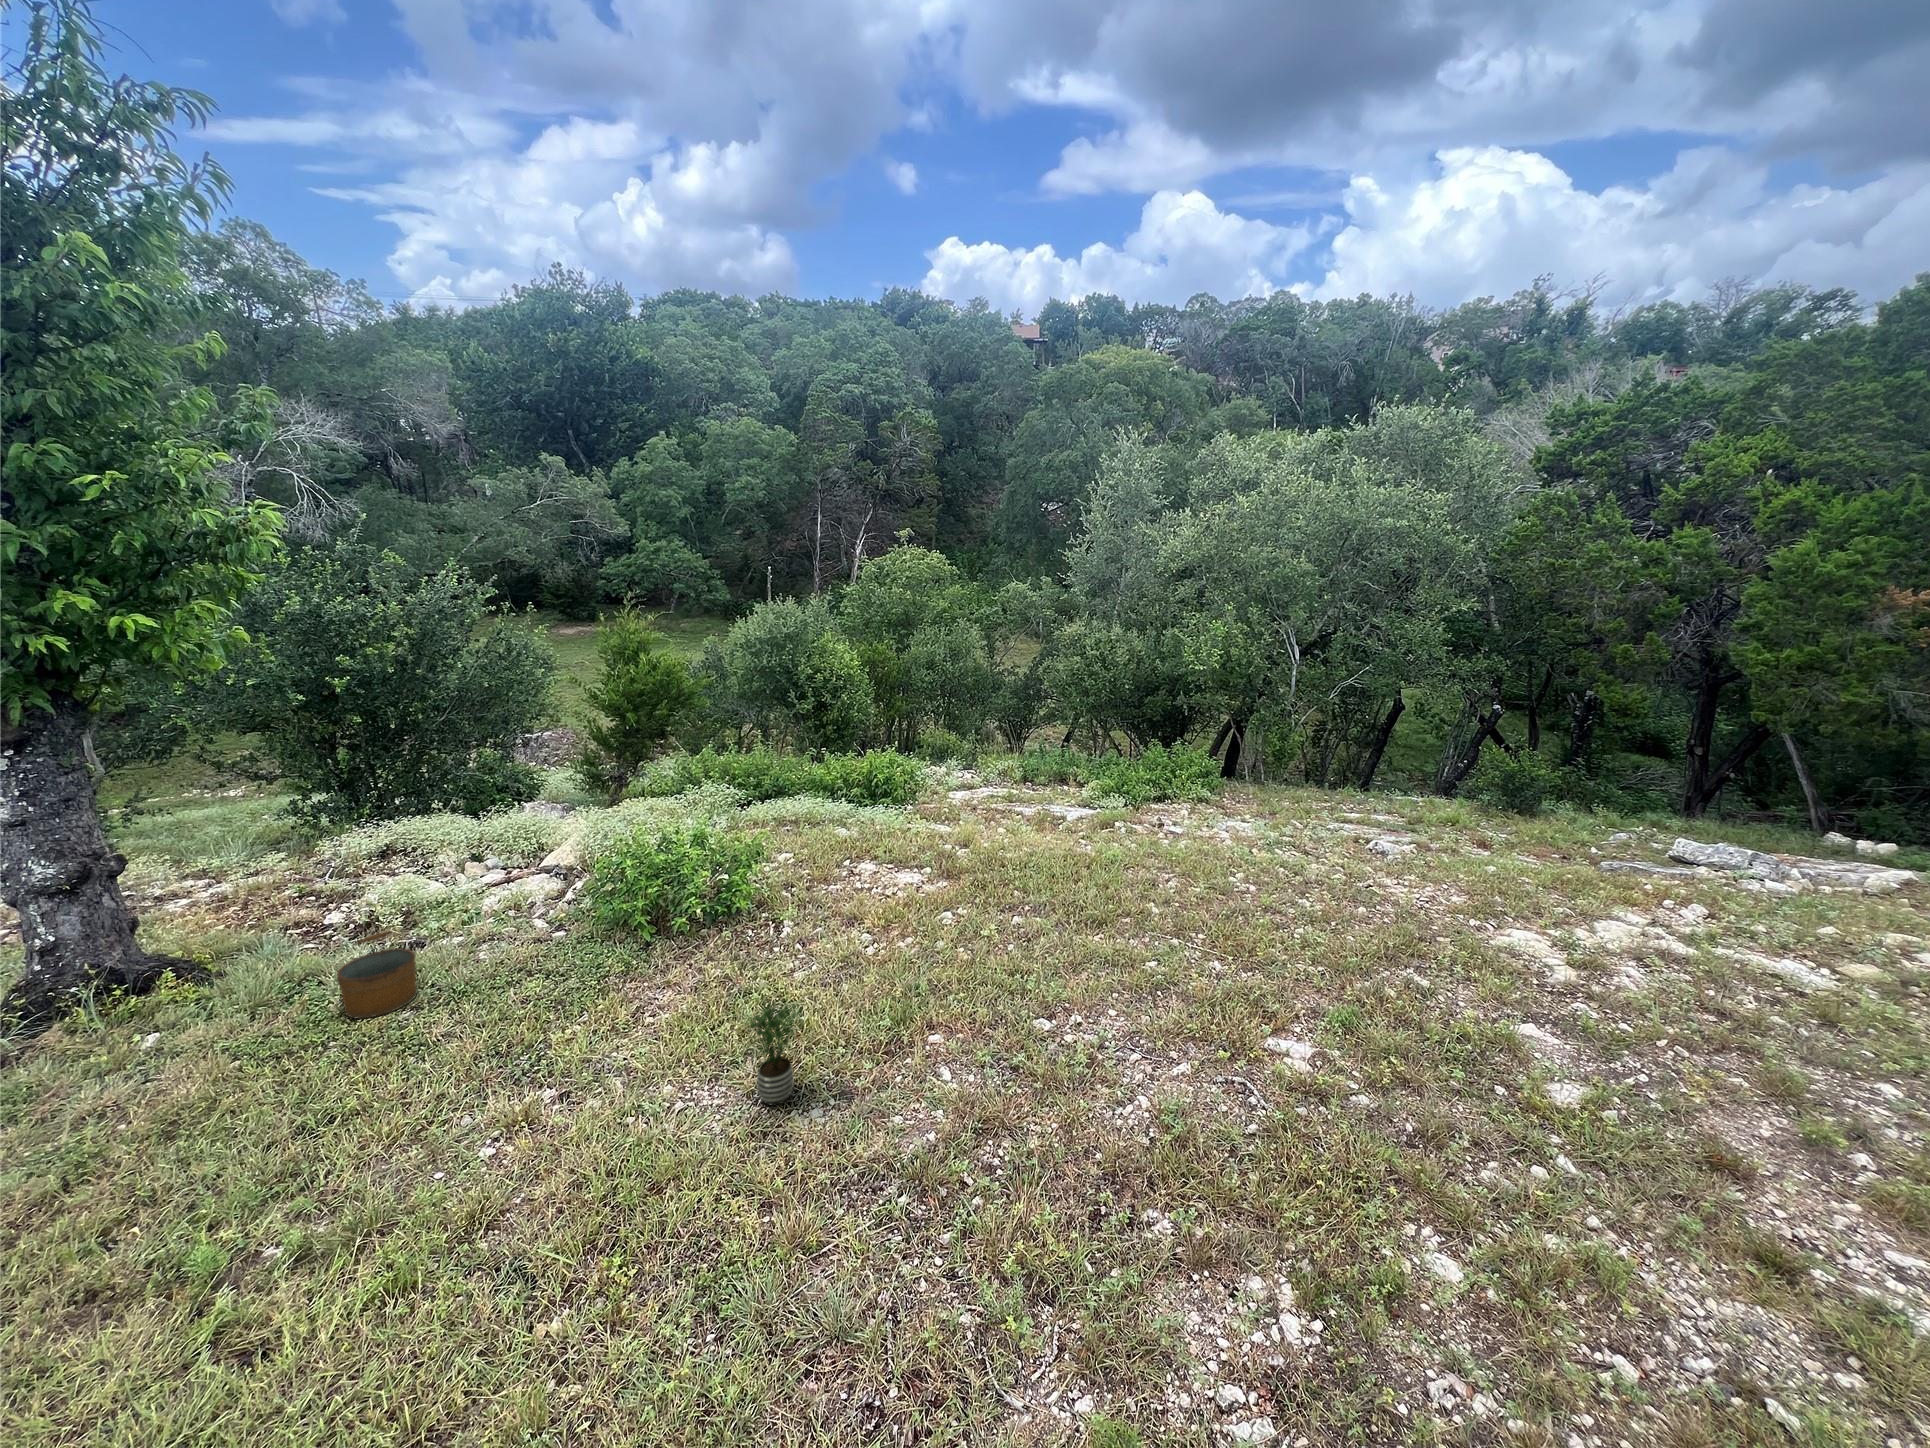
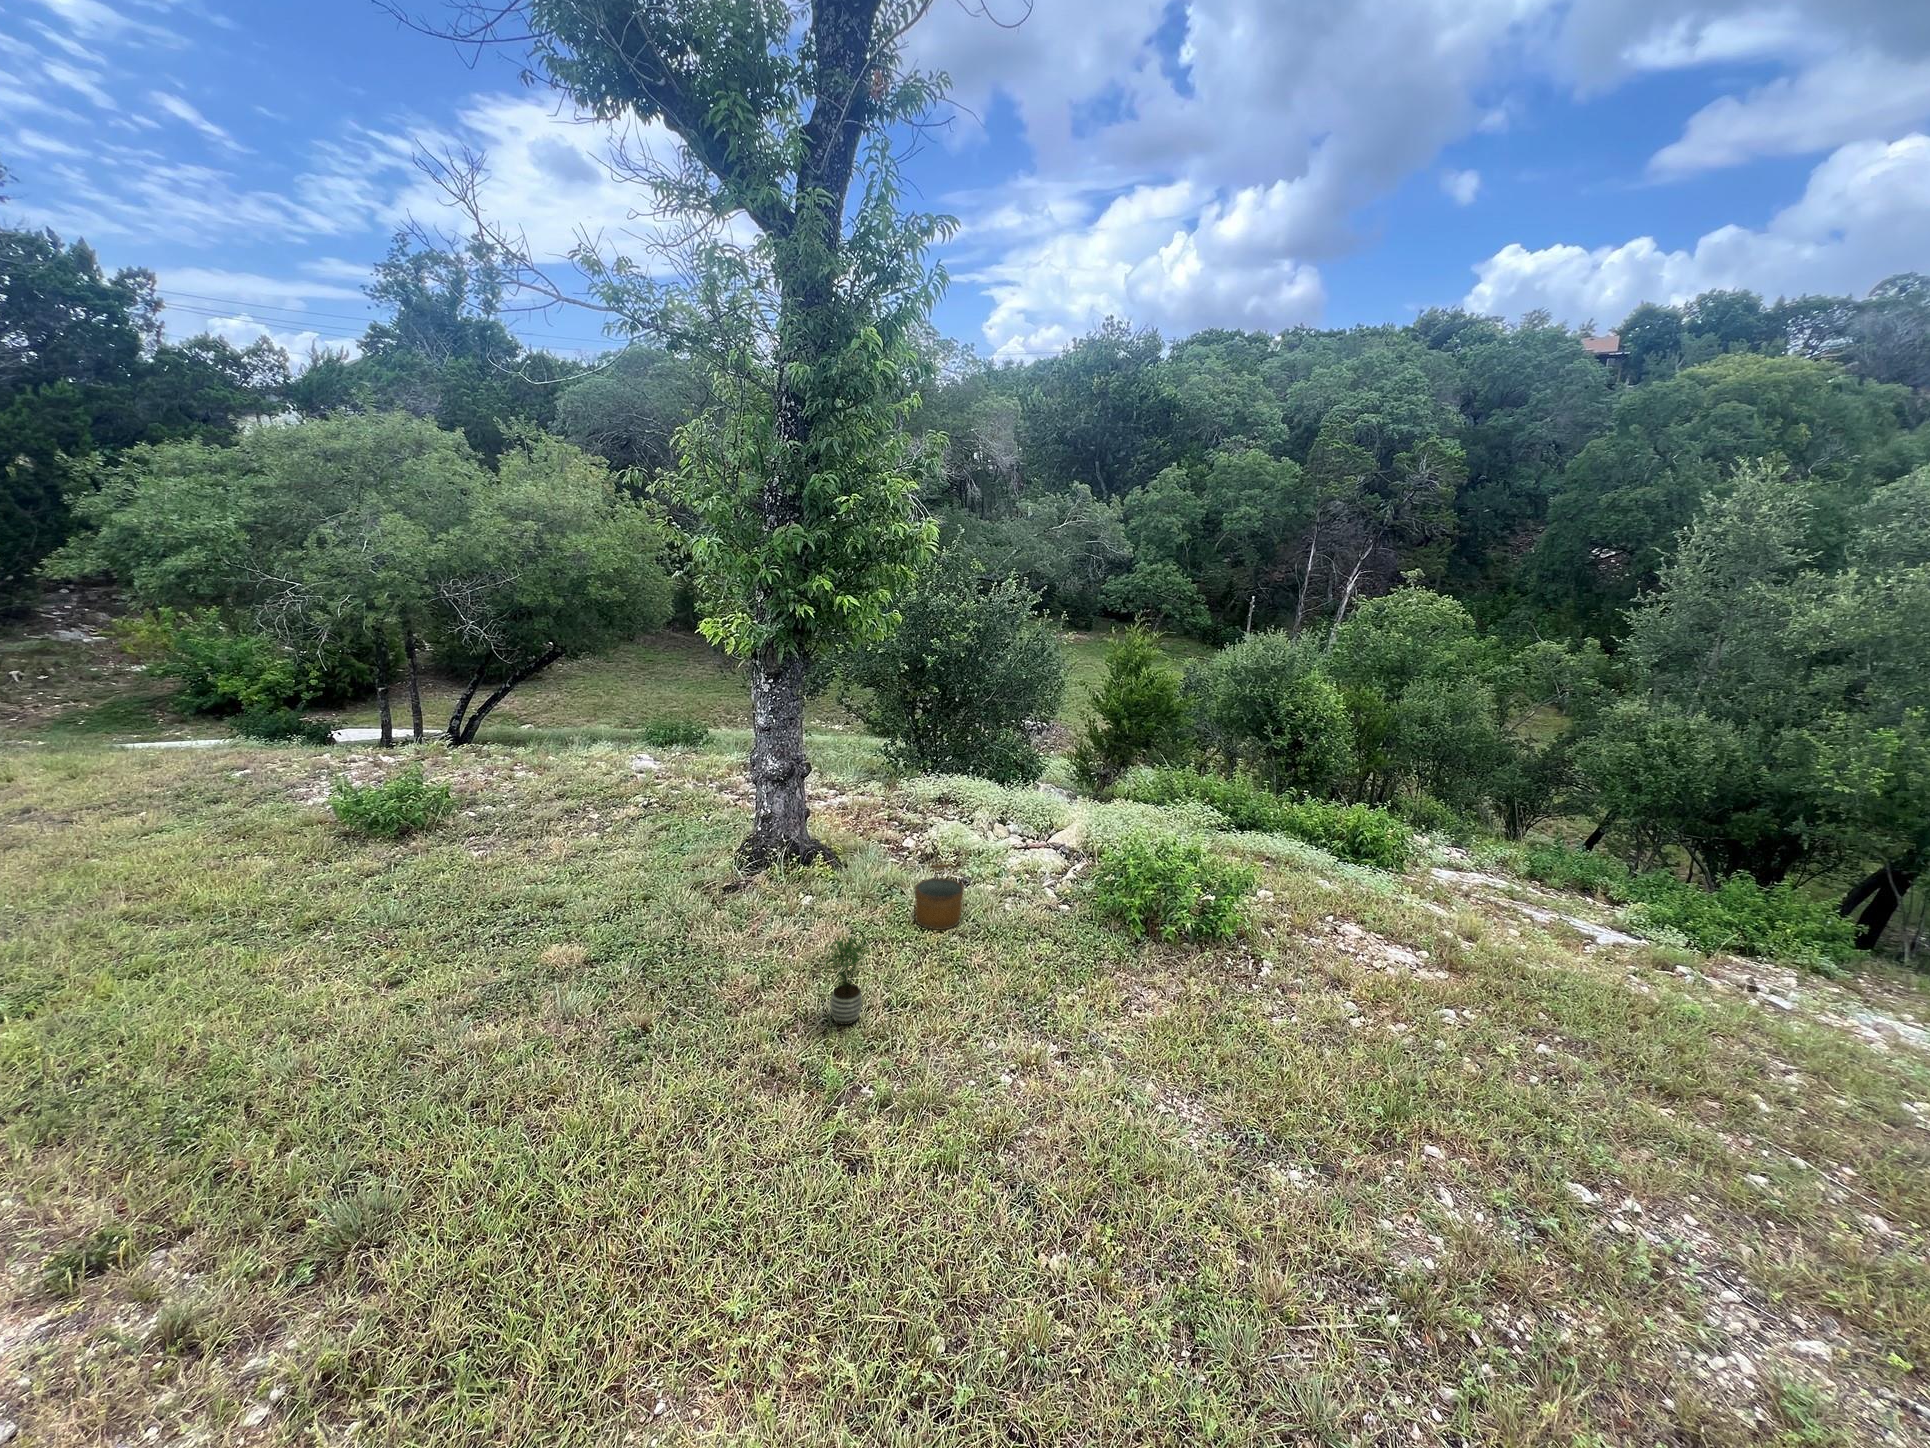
potted plant: present [744,999,802,1105] -> present [820,932,870,1025]

